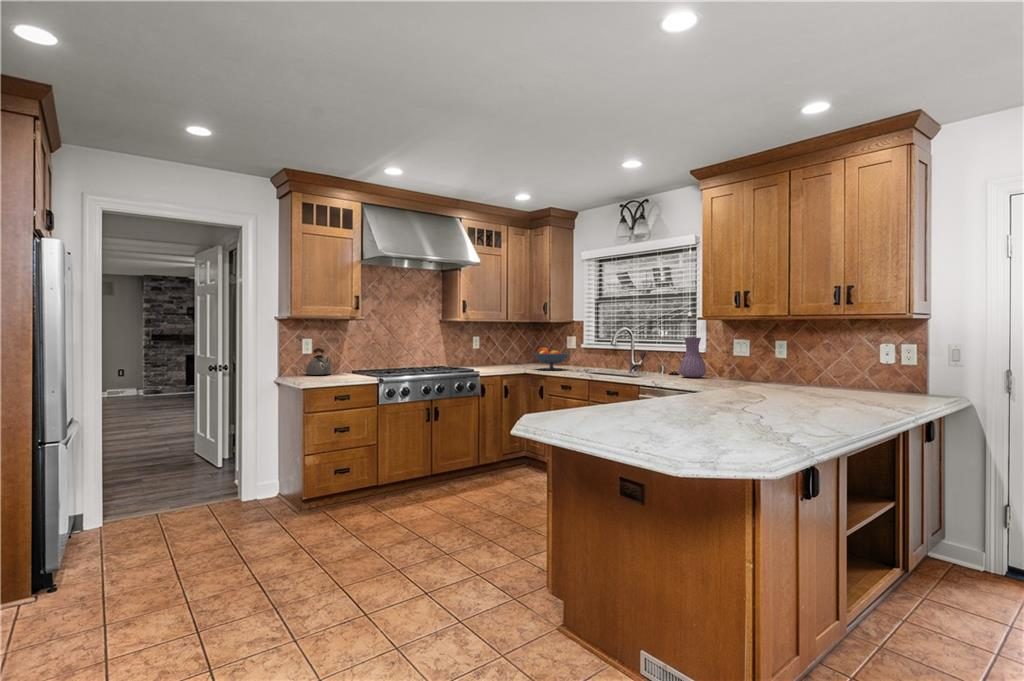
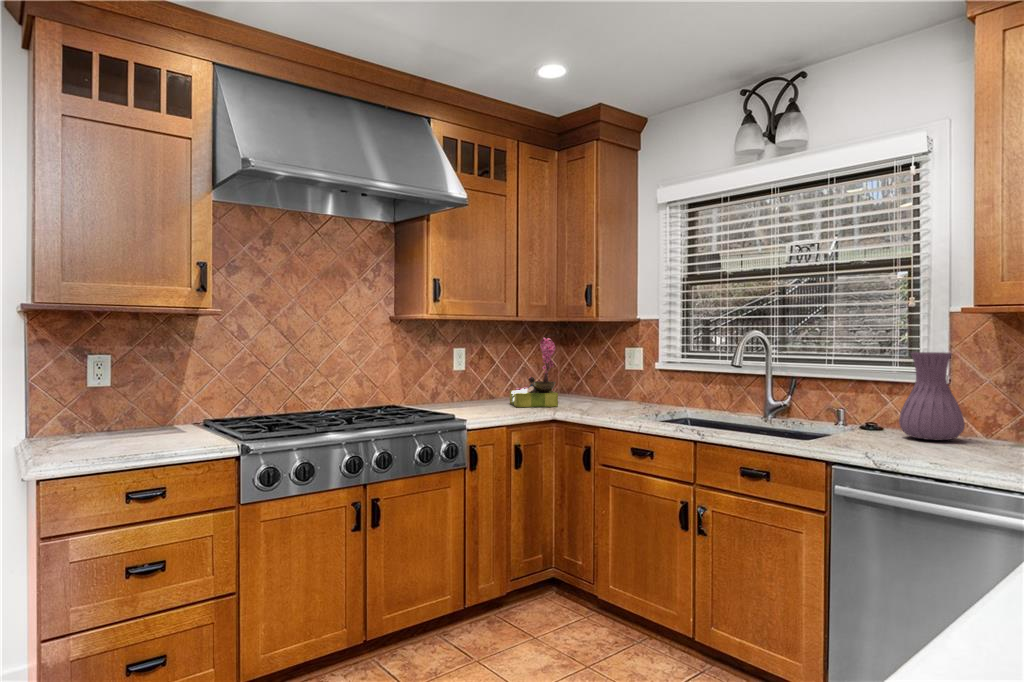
flower arrangement: none [503,331,530,368] -> present [510,338,558,407]
kettle: present [306,348,332,375] -> none [90,374,150,434]
fruit bowl: present [534,348,569,370] -> none [572,369,642,415]

